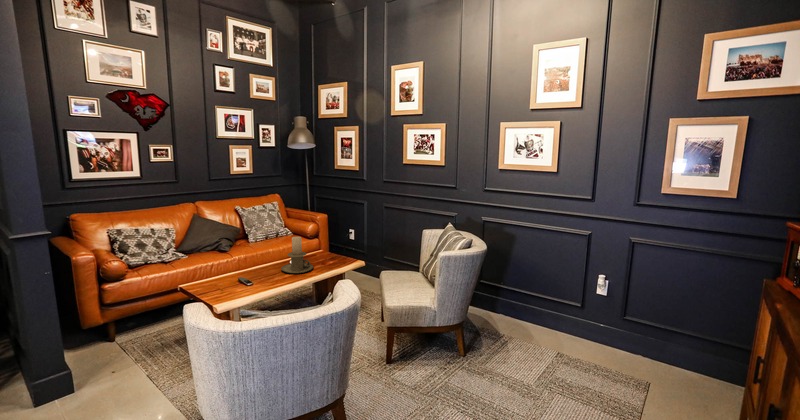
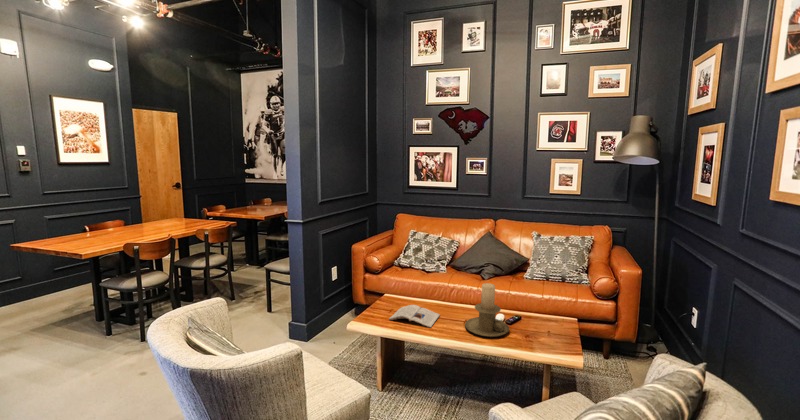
magazine: none [221,274,269,291] -> present [389,305,440,327]

